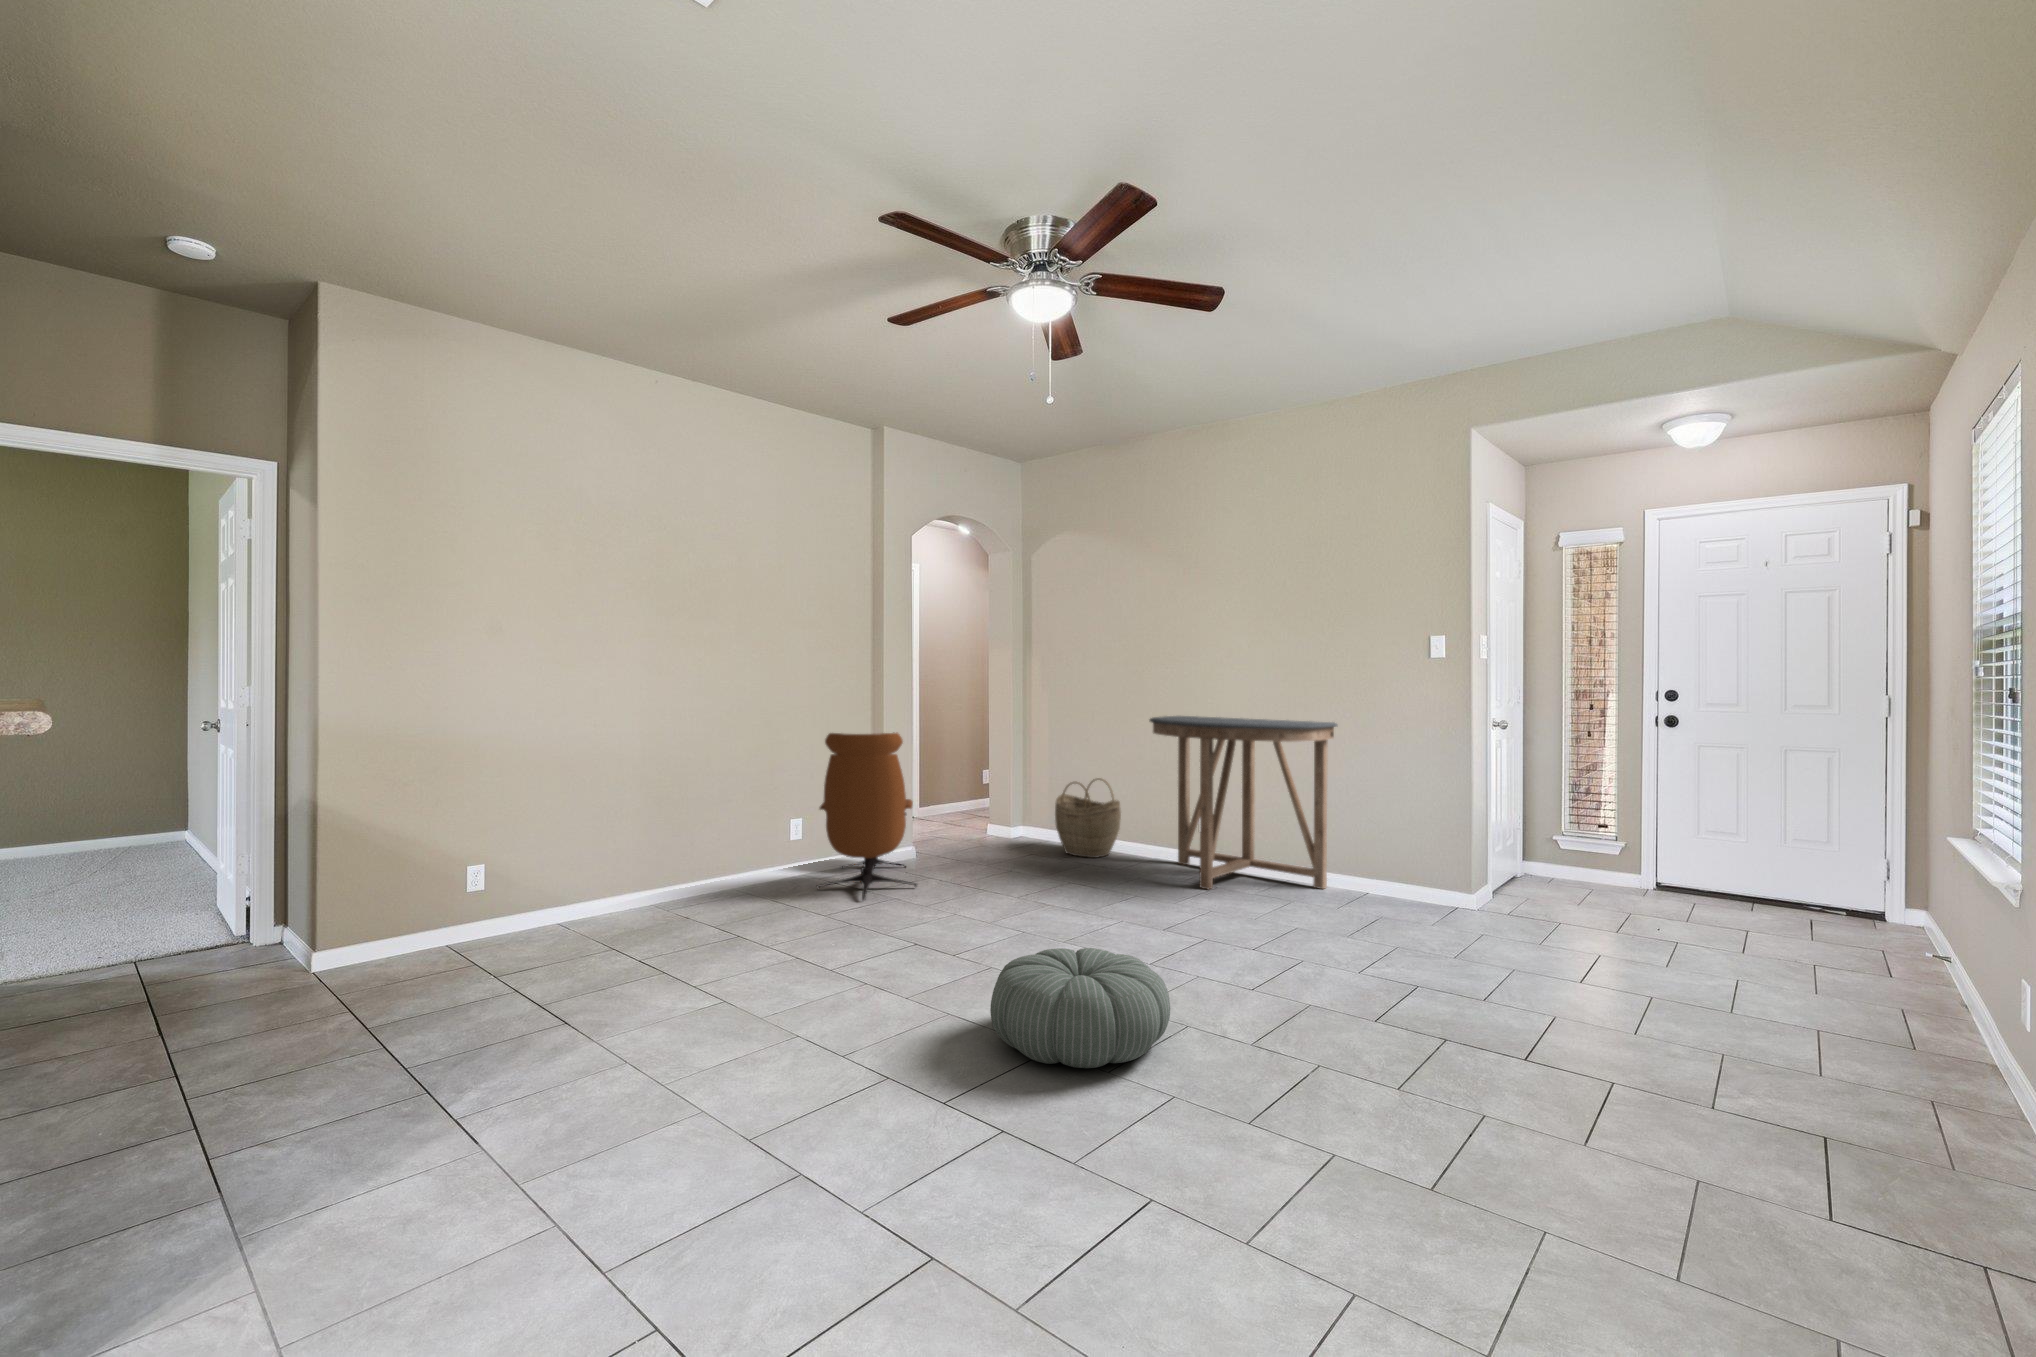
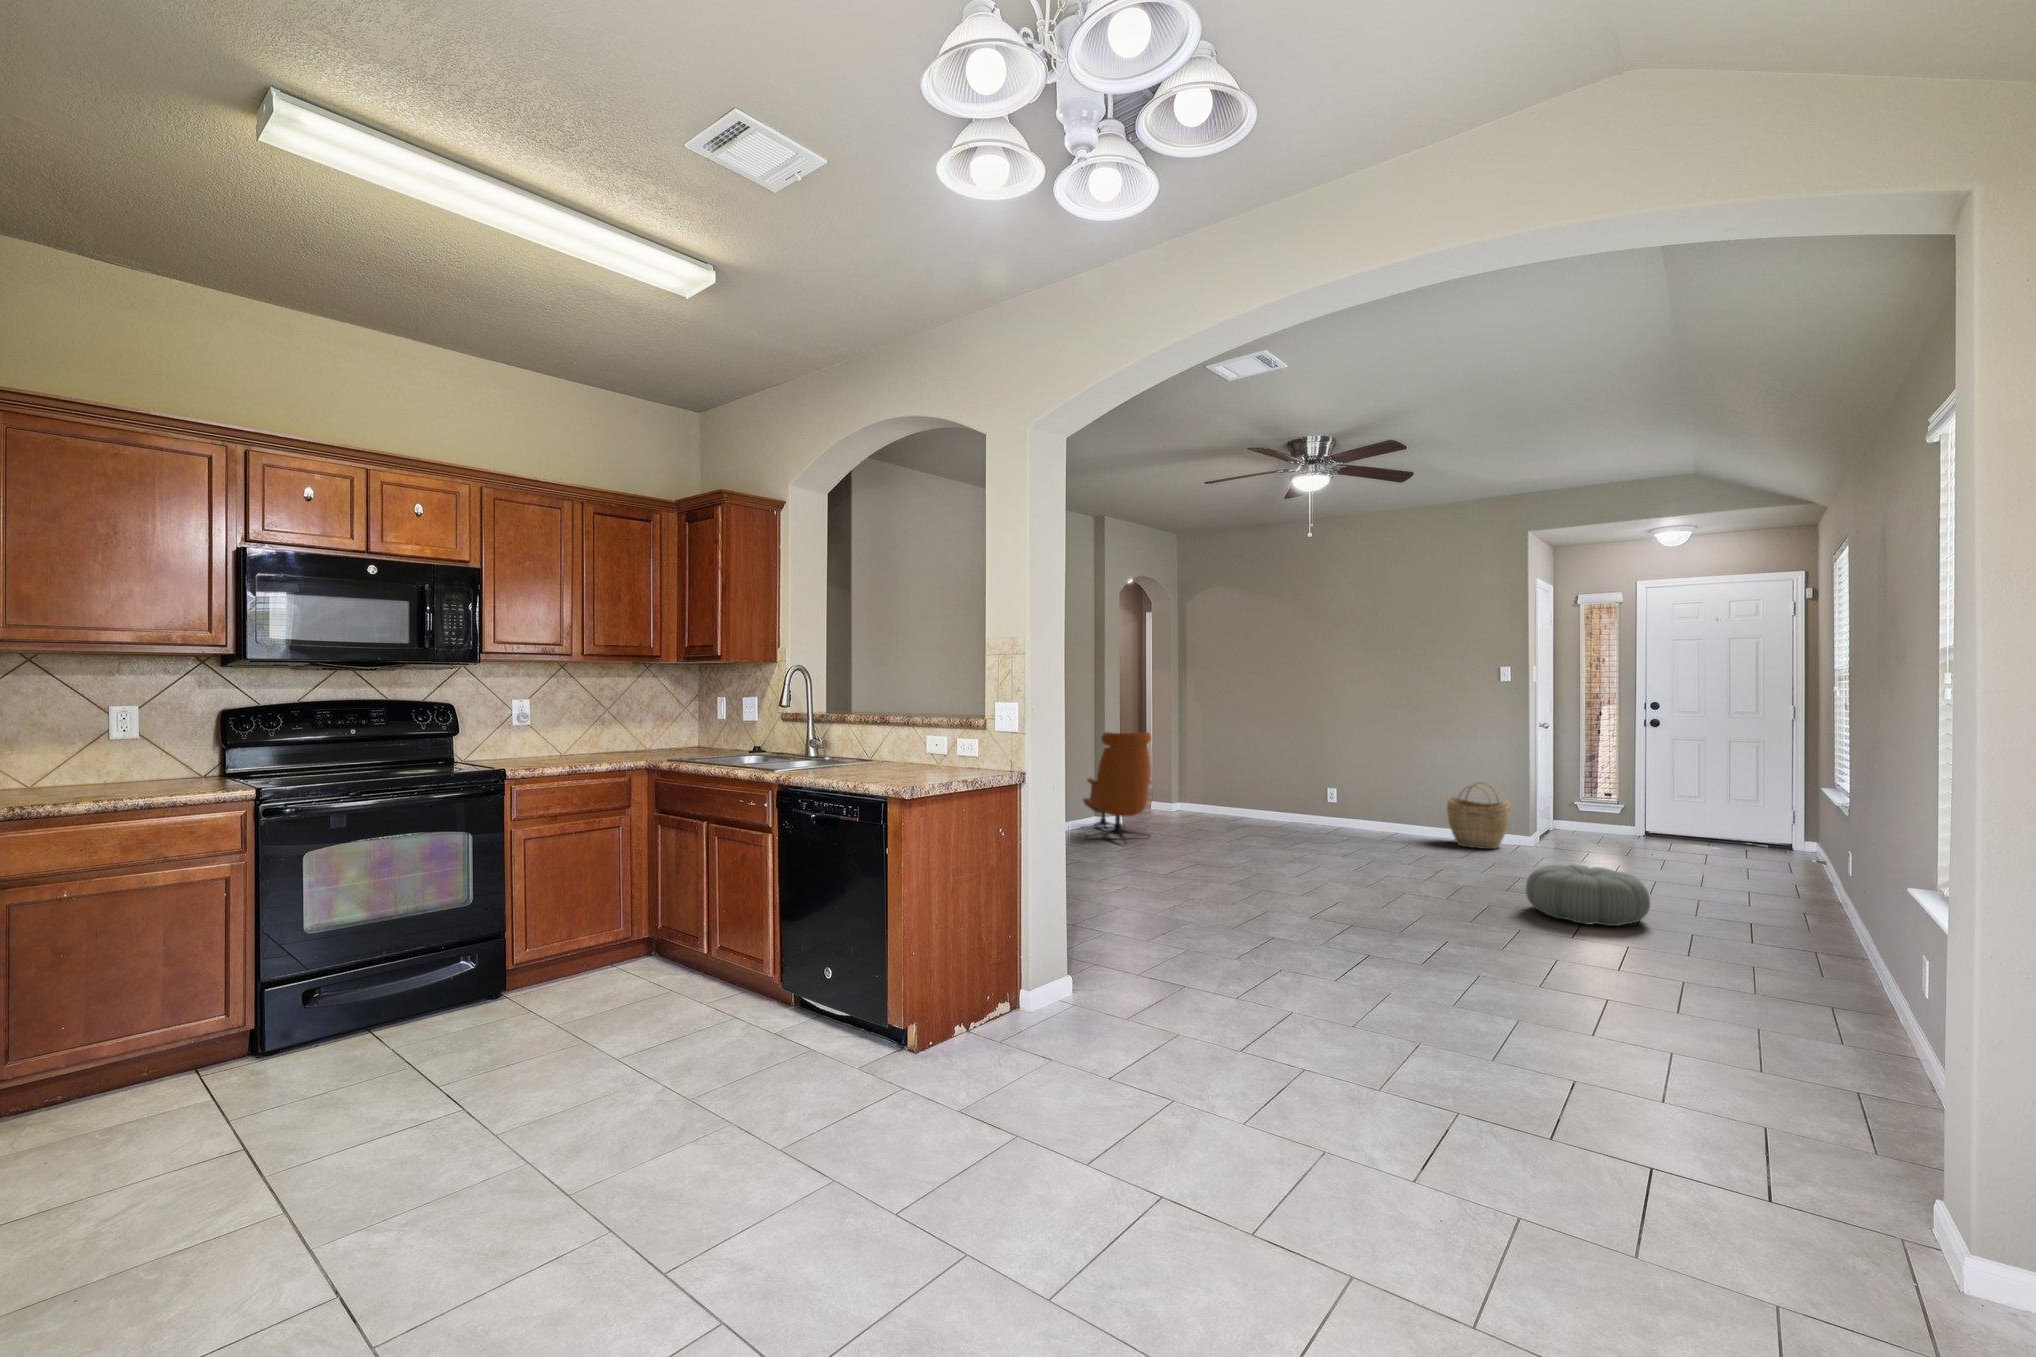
console table: present [1150,716,1337,889] -> none [1296,720,1433,838]
woven basket: present [1055,778,1121,858] -> present [1447,782,1510,849]
pouf: present [990,948,1170,1068] -> present [1526,864,1650,926]

